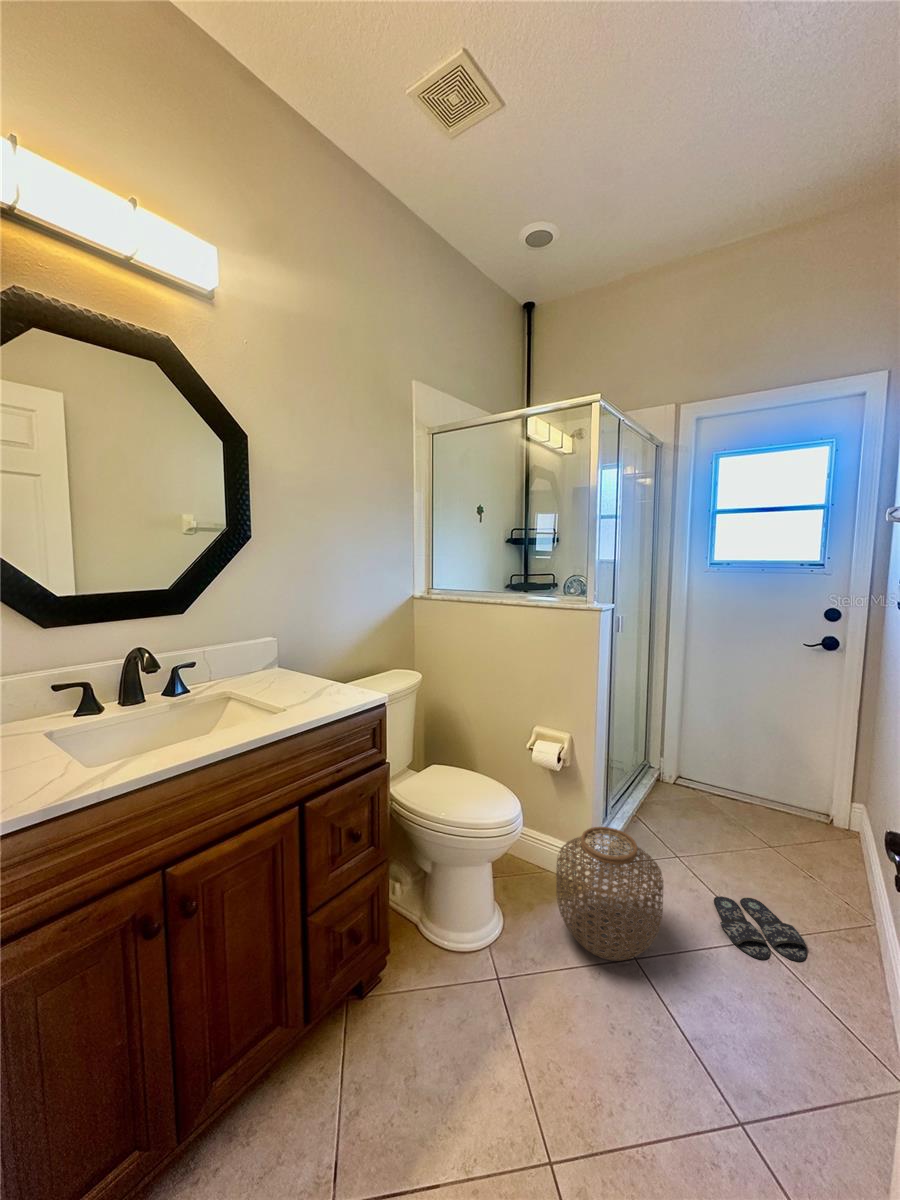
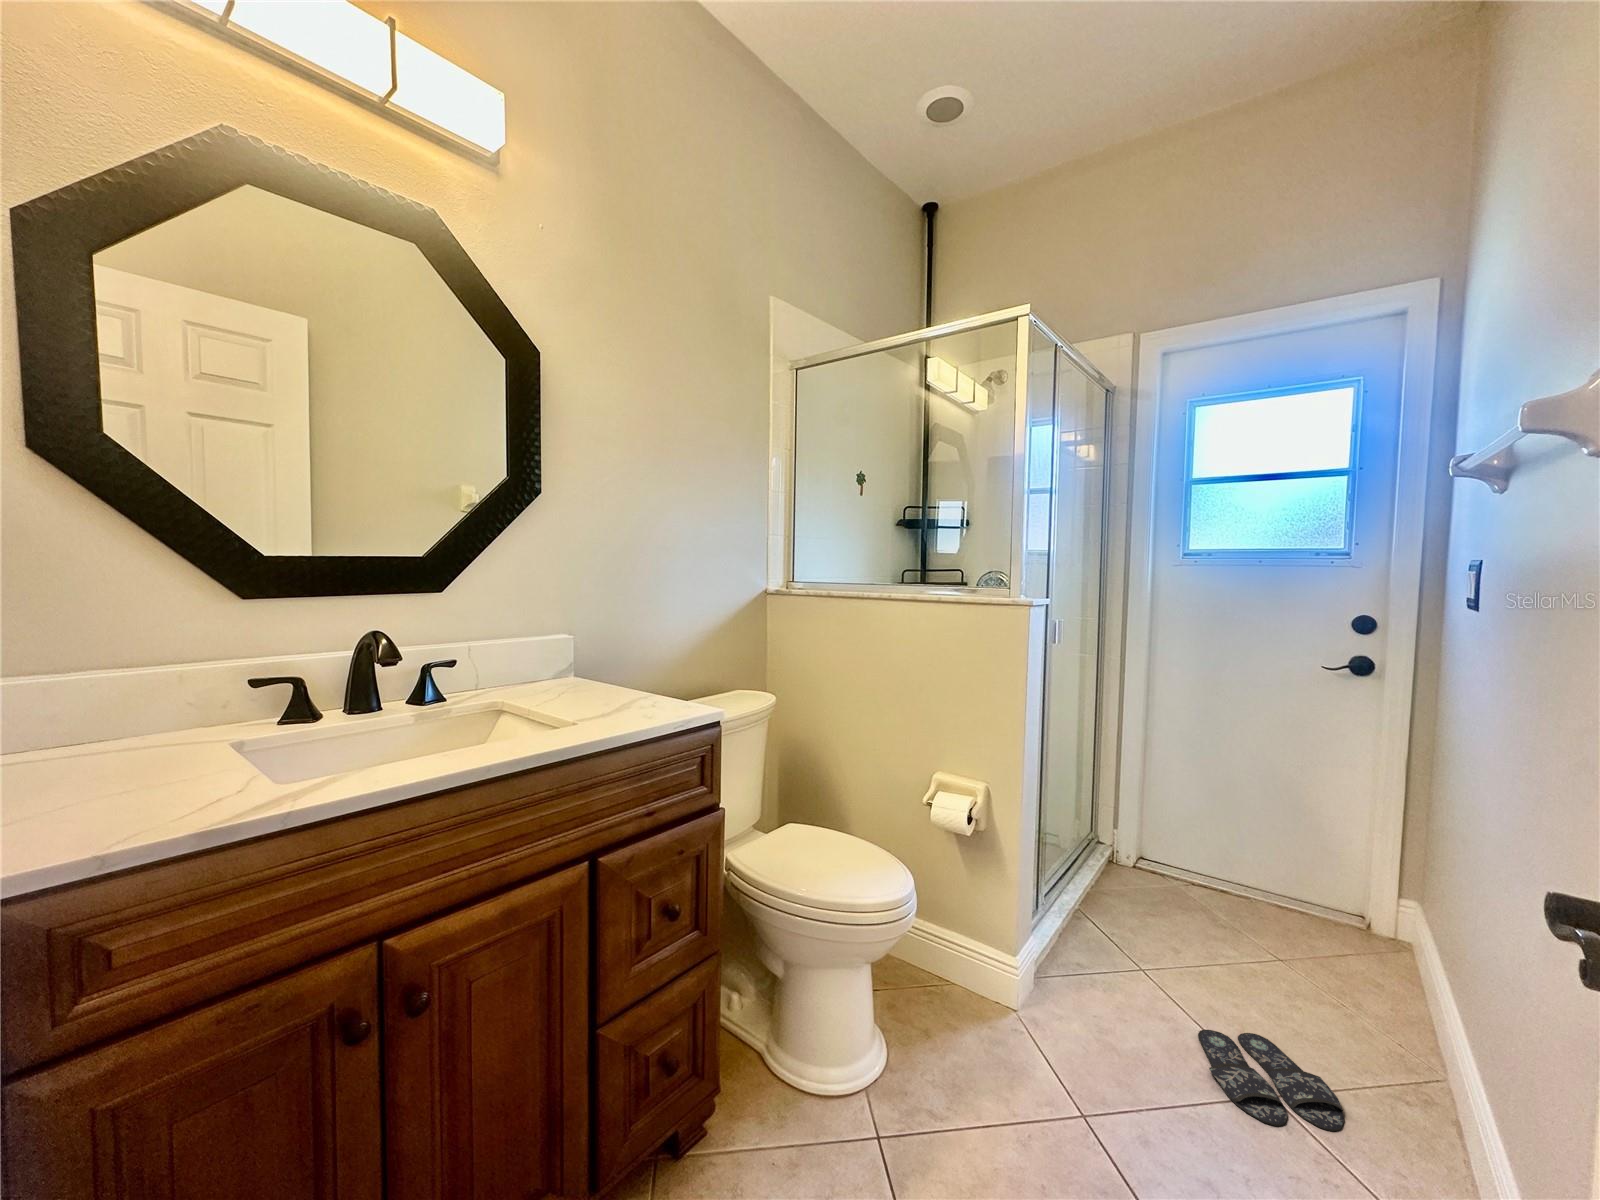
woven basket: present [556,827,663,961] -> none [965,918,1124,1119]

